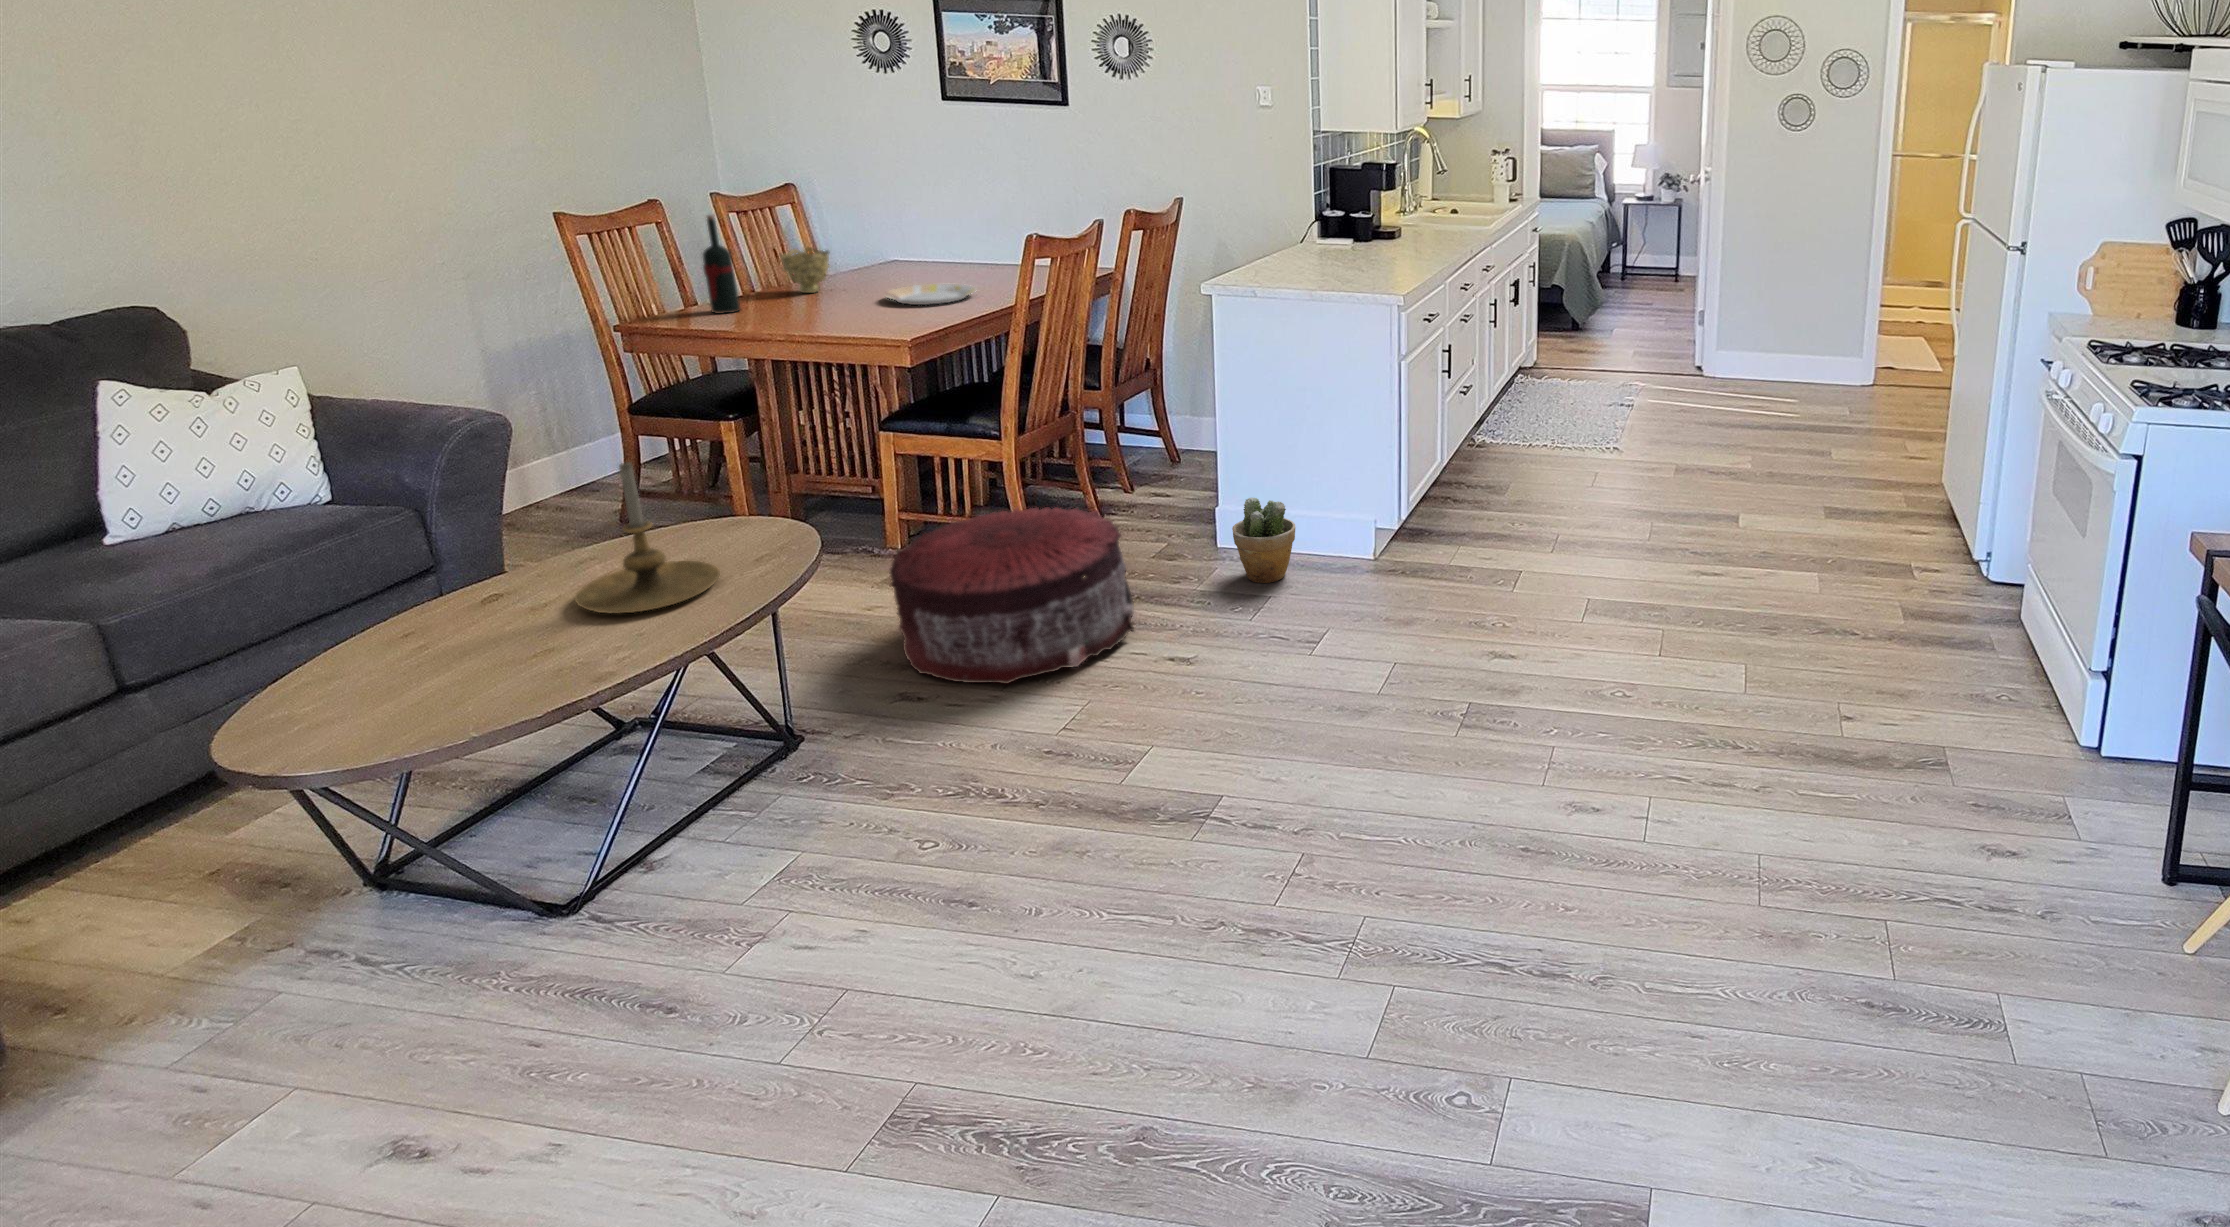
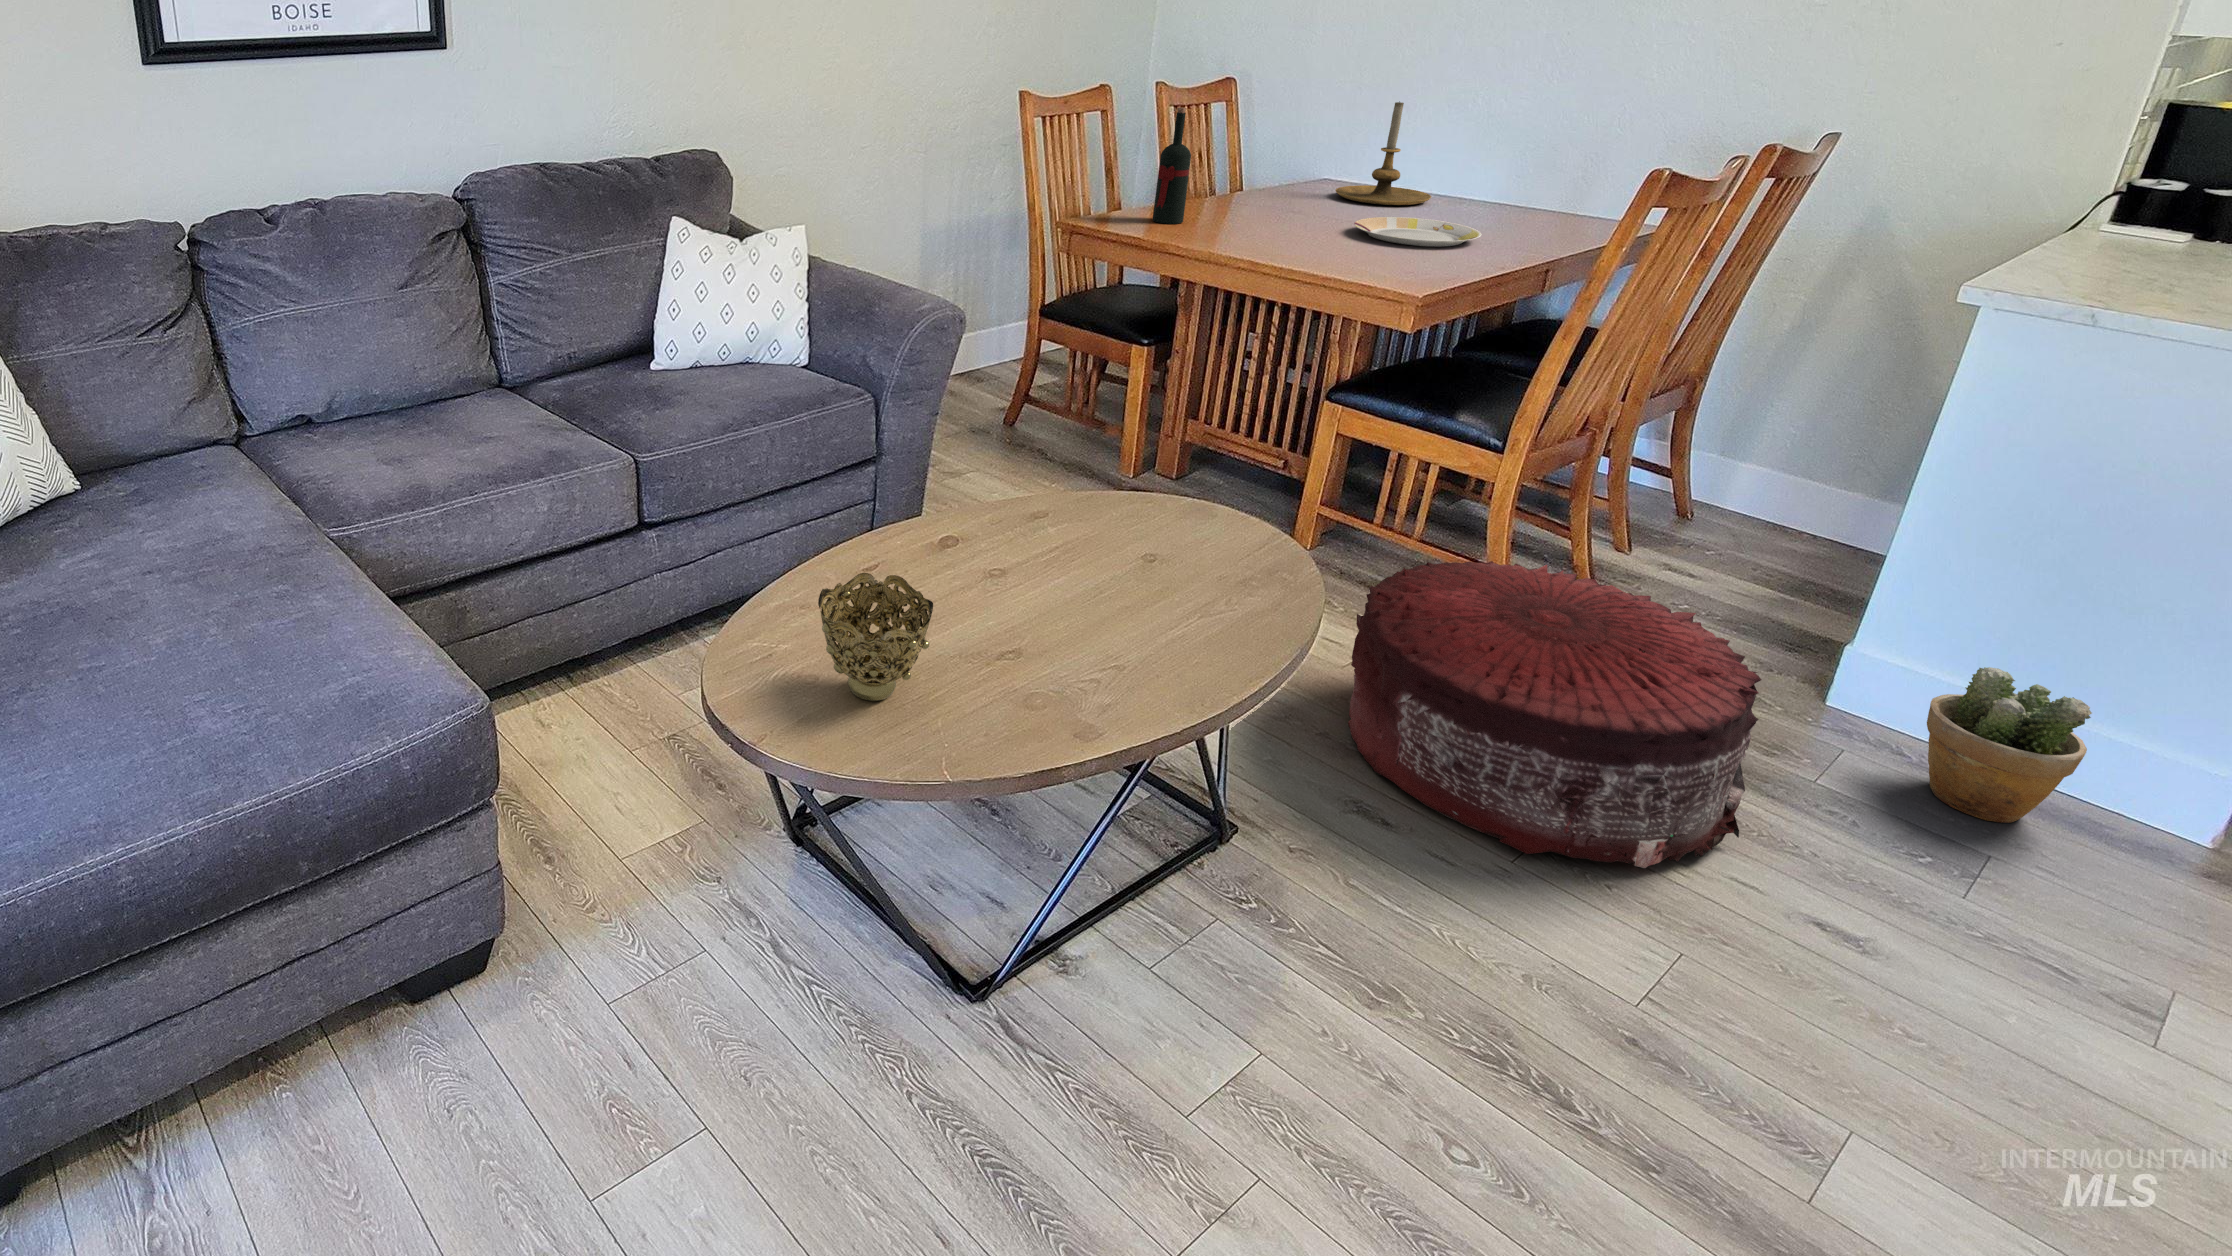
decorative bowl: present [780,247,830,293] -> present [818,573,933,701]
candle holder: present [575,462,720,614] -> present [1336,102,1431,205]

